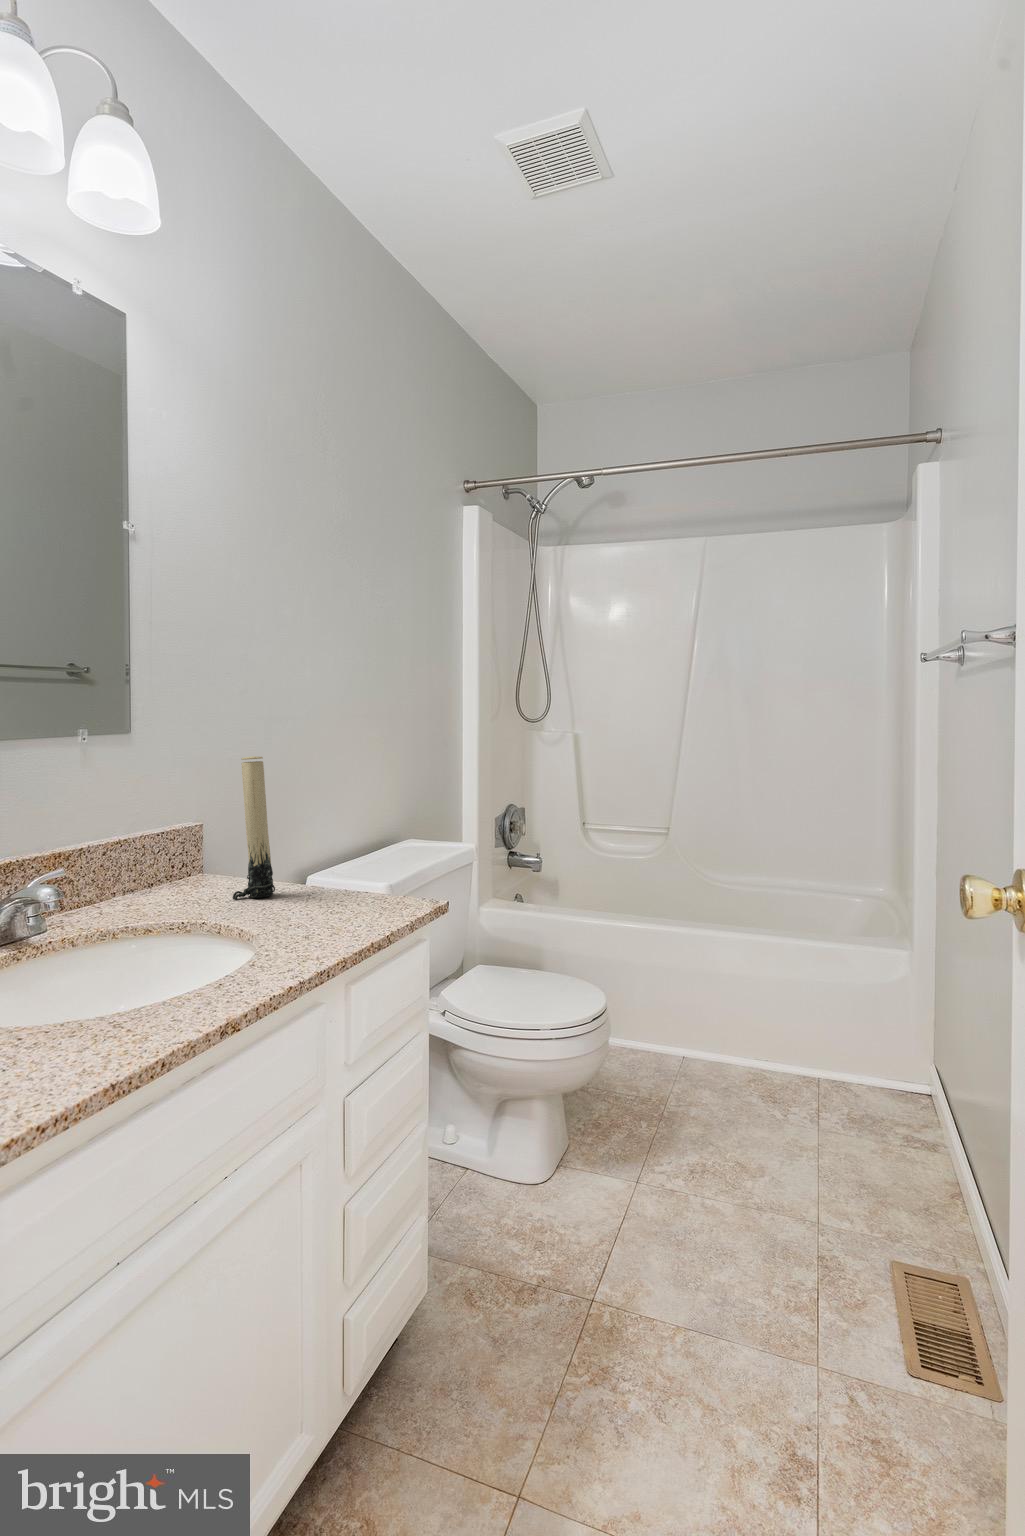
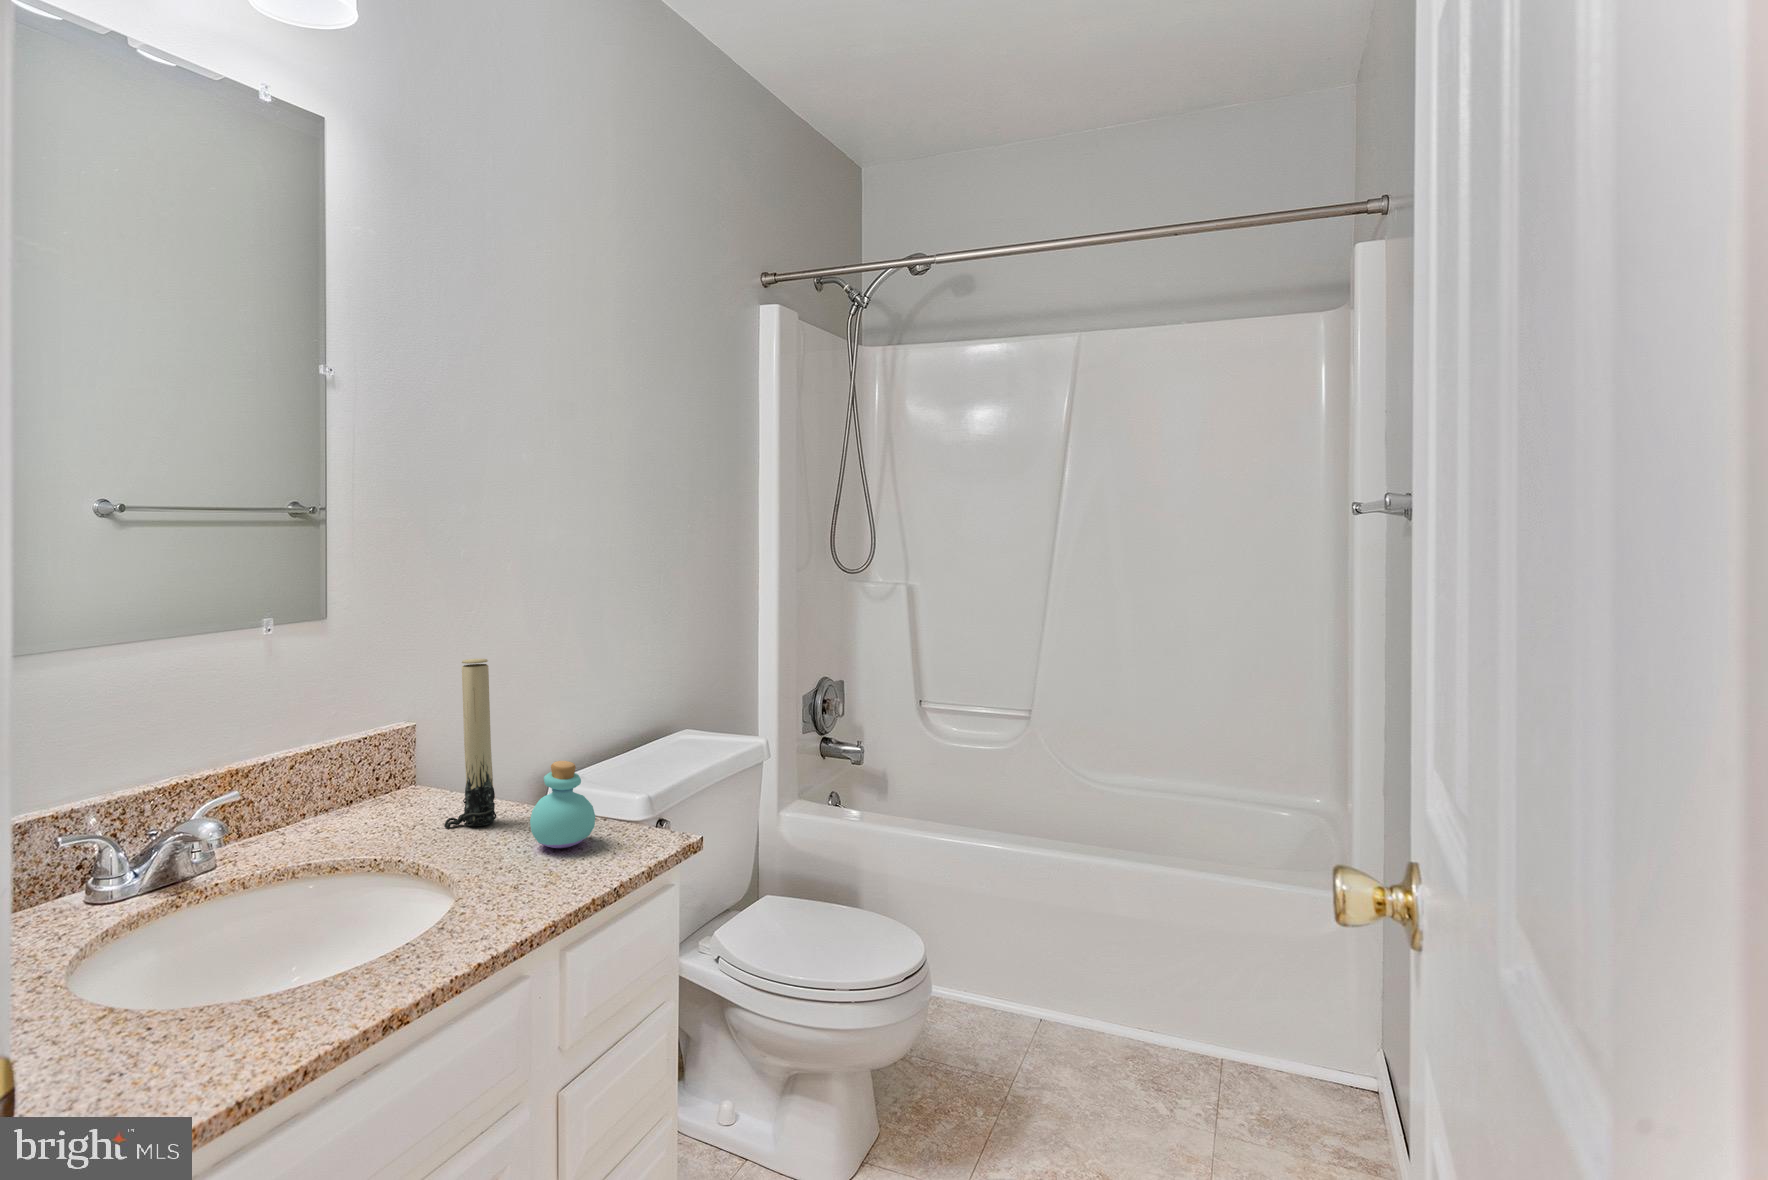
perfume bottle: none [308,836,362,909] -> present [530,761,595,848]

